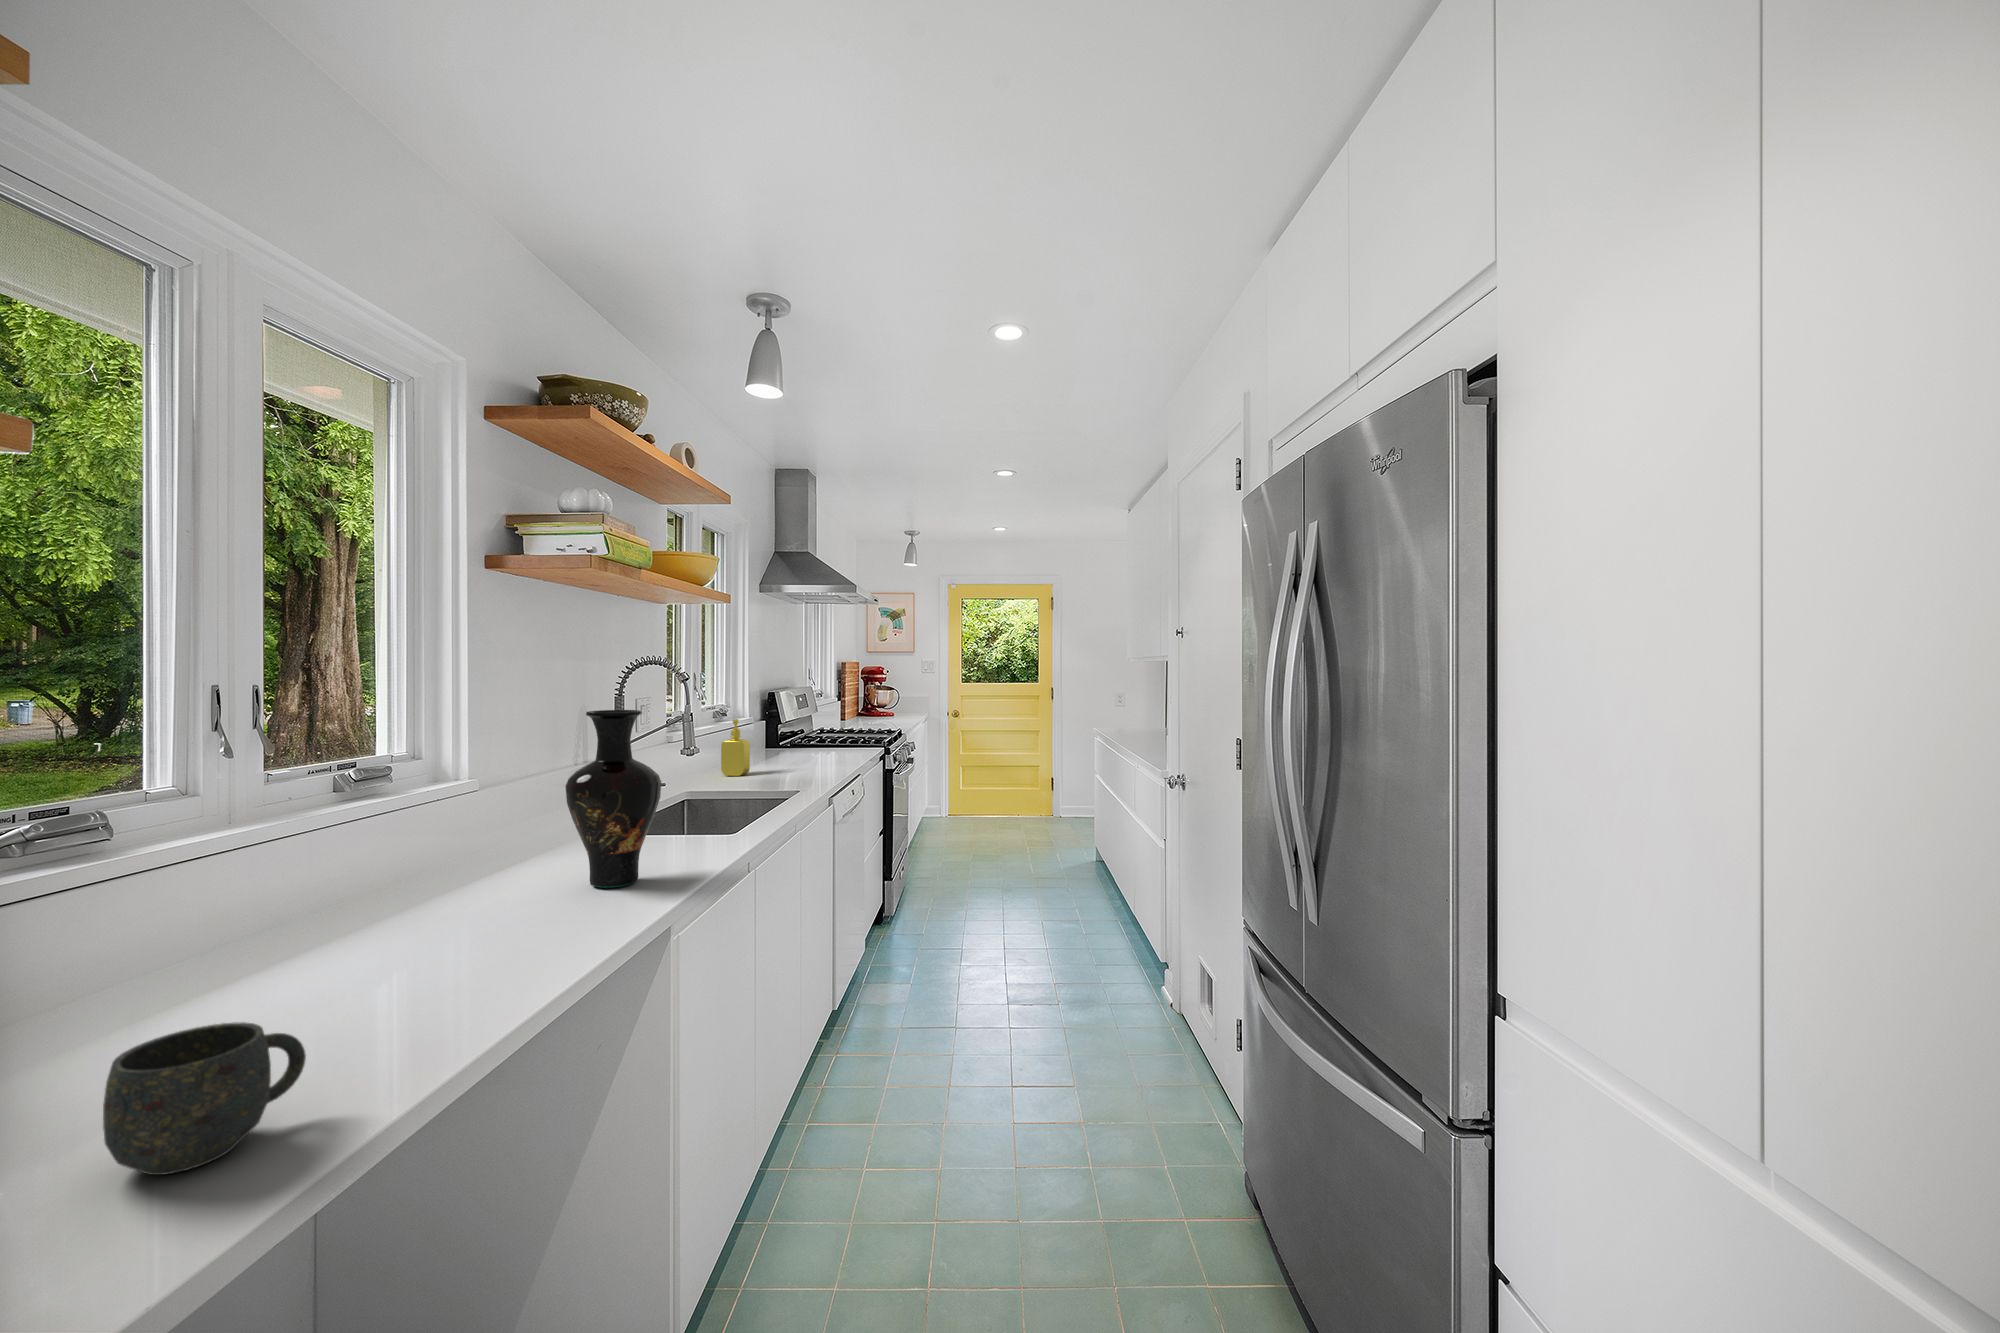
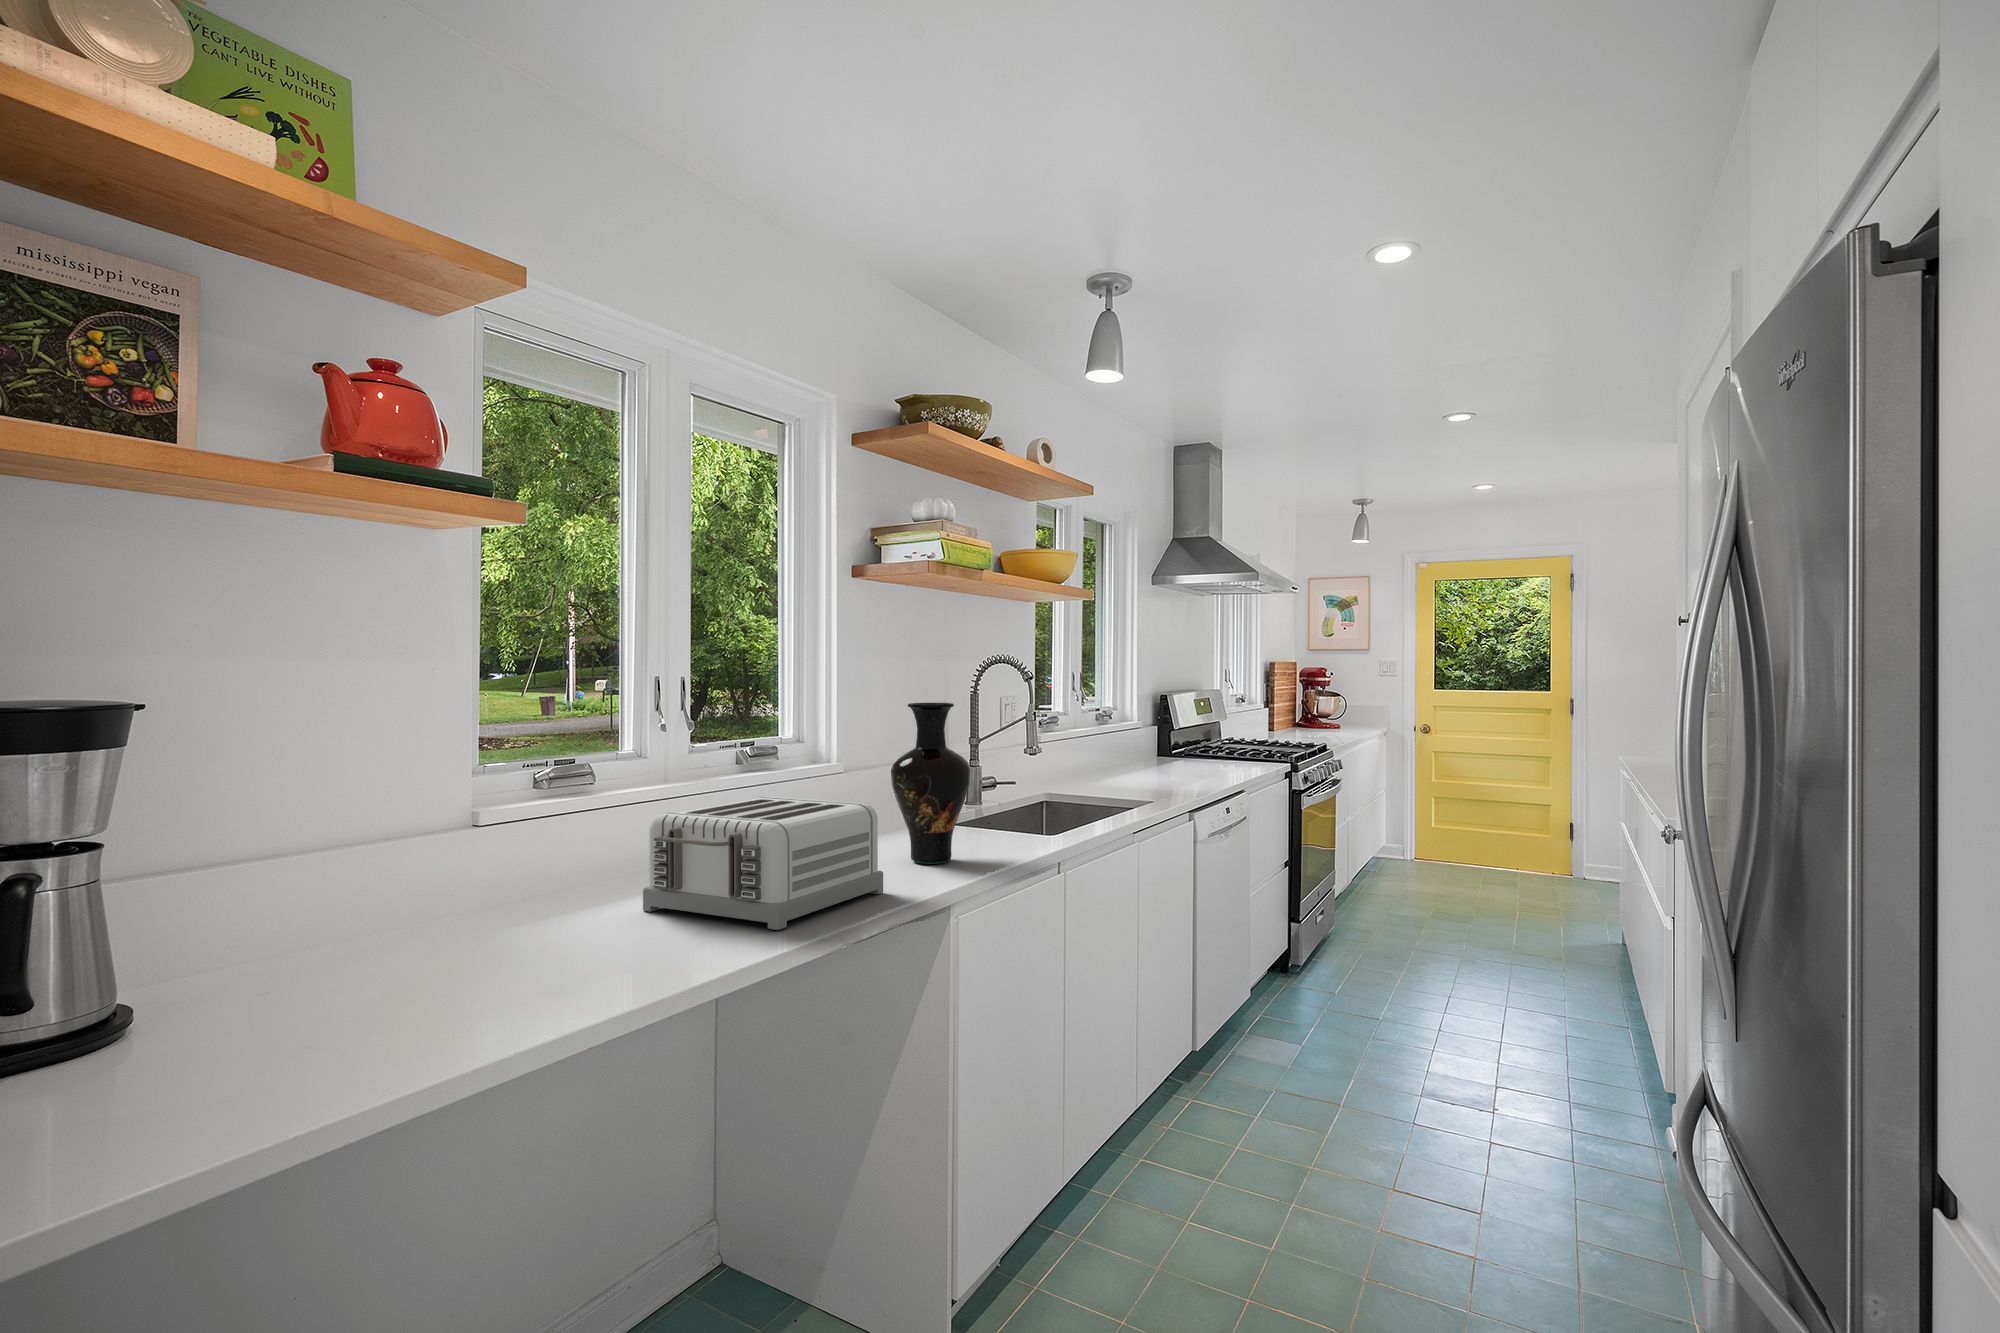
soap dispenser: present [721,719,750,776] -> none [1091,721,1120,782]
toaster: none [228,832,582,1013] -> present [643,797,883,930]
mug: present [103,1022,306,1175] -> none [552,899,659,985]

